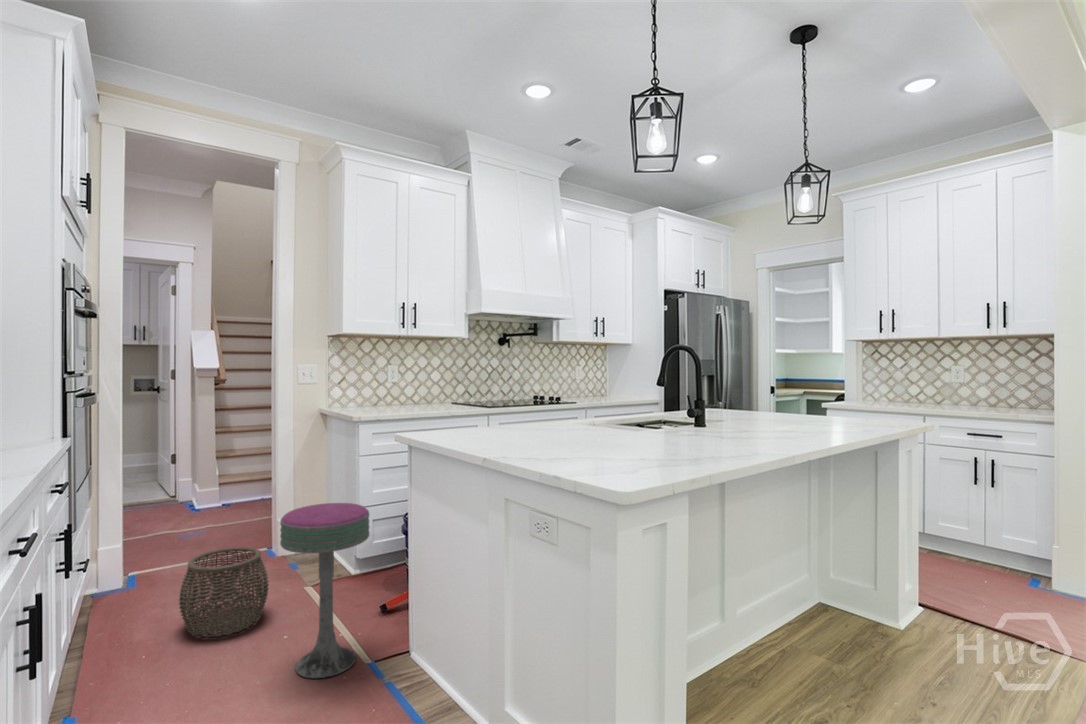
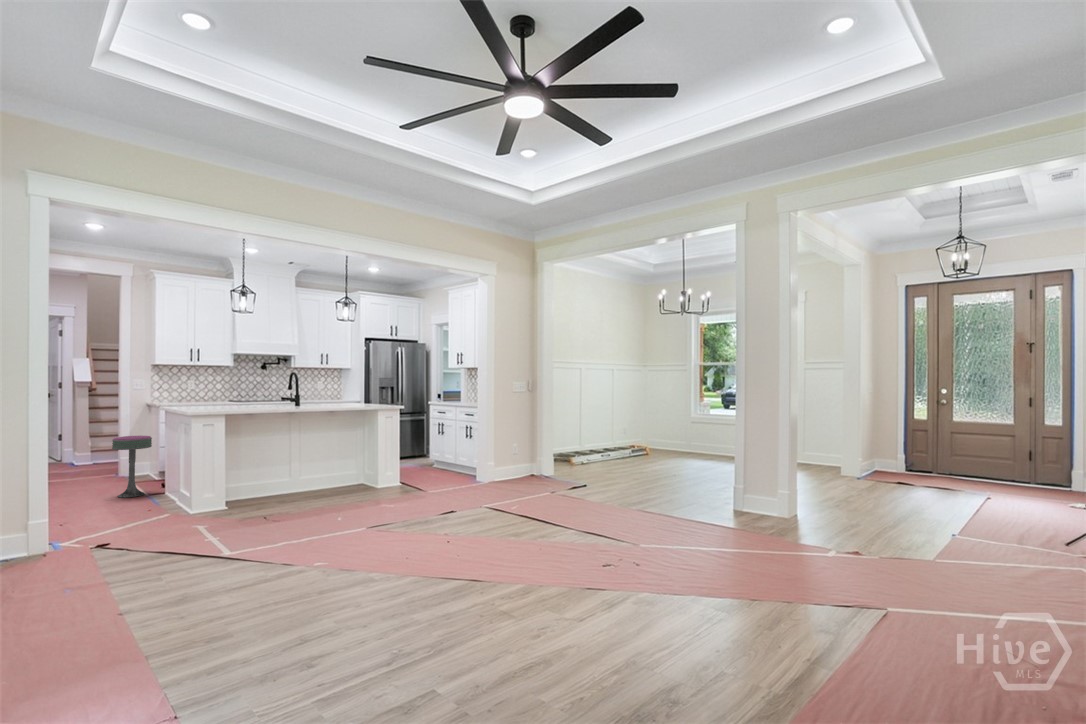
woven basket: present [179,547,269,638] -> none [68,460,111,493]

